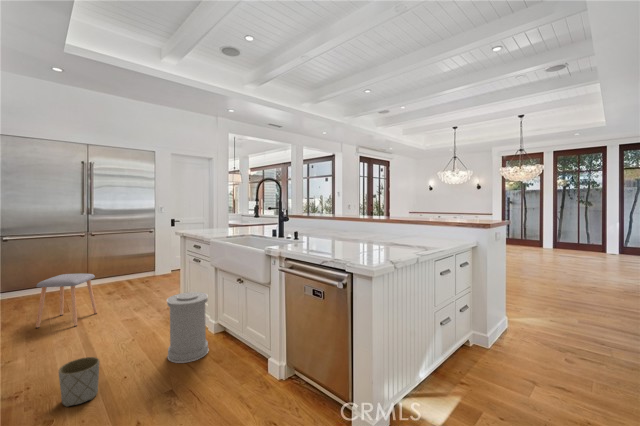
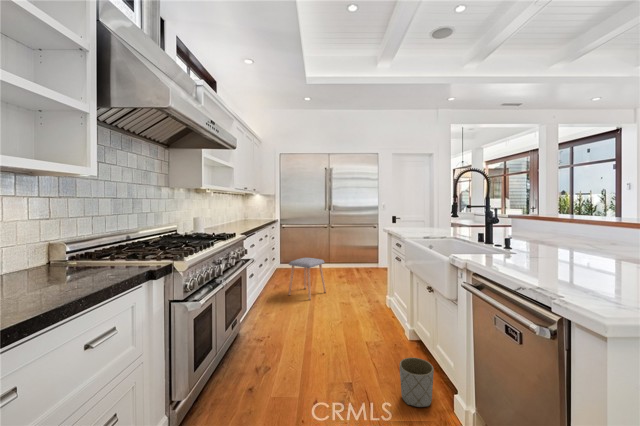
trash can: present [167,292,208,363] -> none [359,291,398,362]
planter: present [59,357,99,407] -> present [399,358,434,407]

